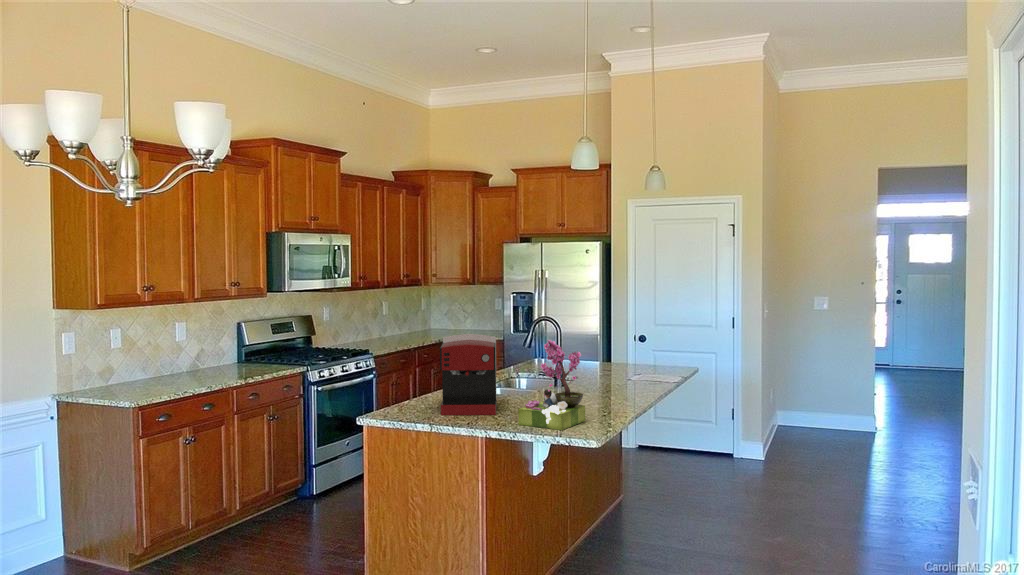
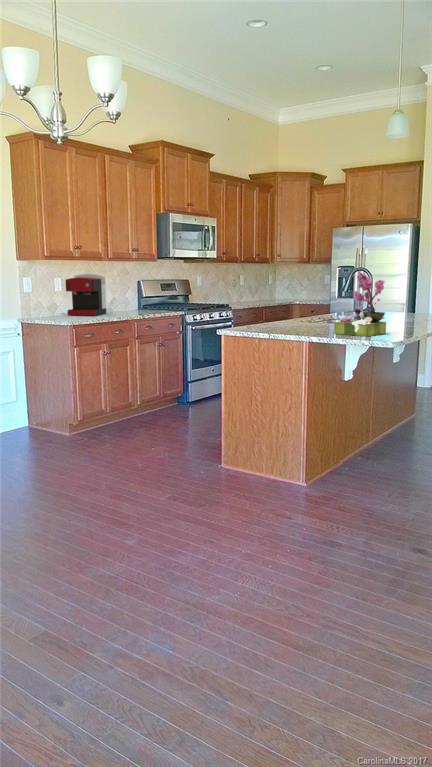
coffee maker: present [440,334,497,415] -> present [65,274,106,316]

